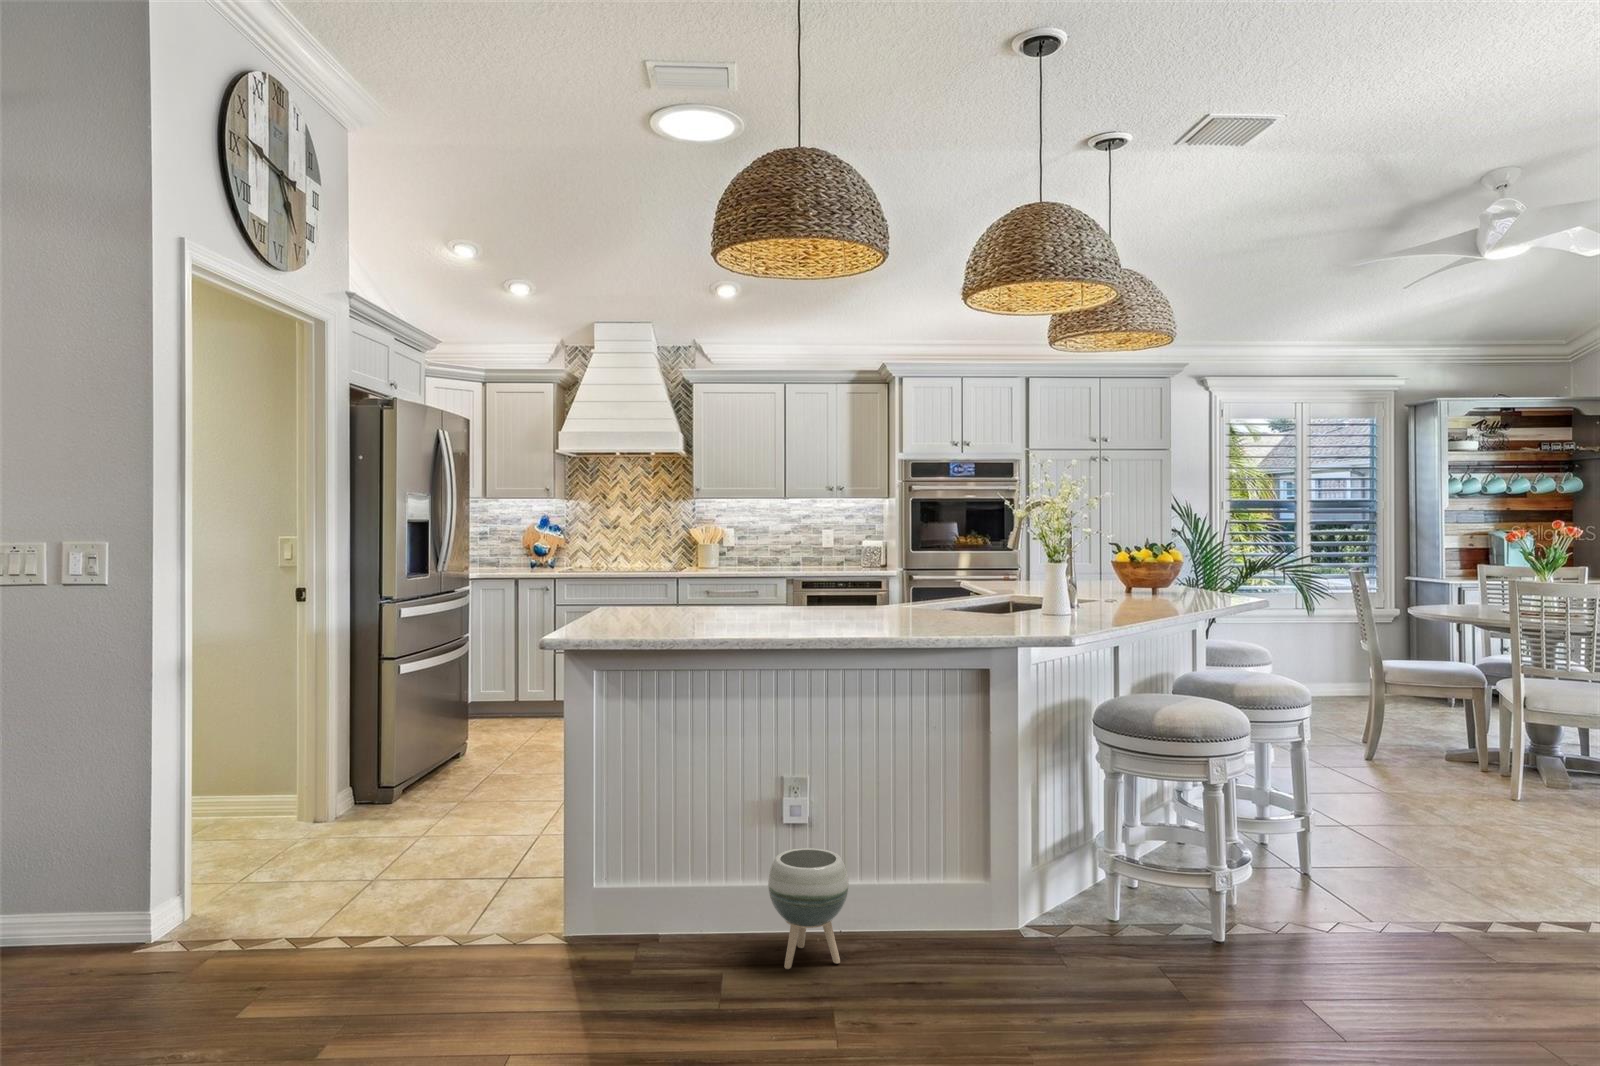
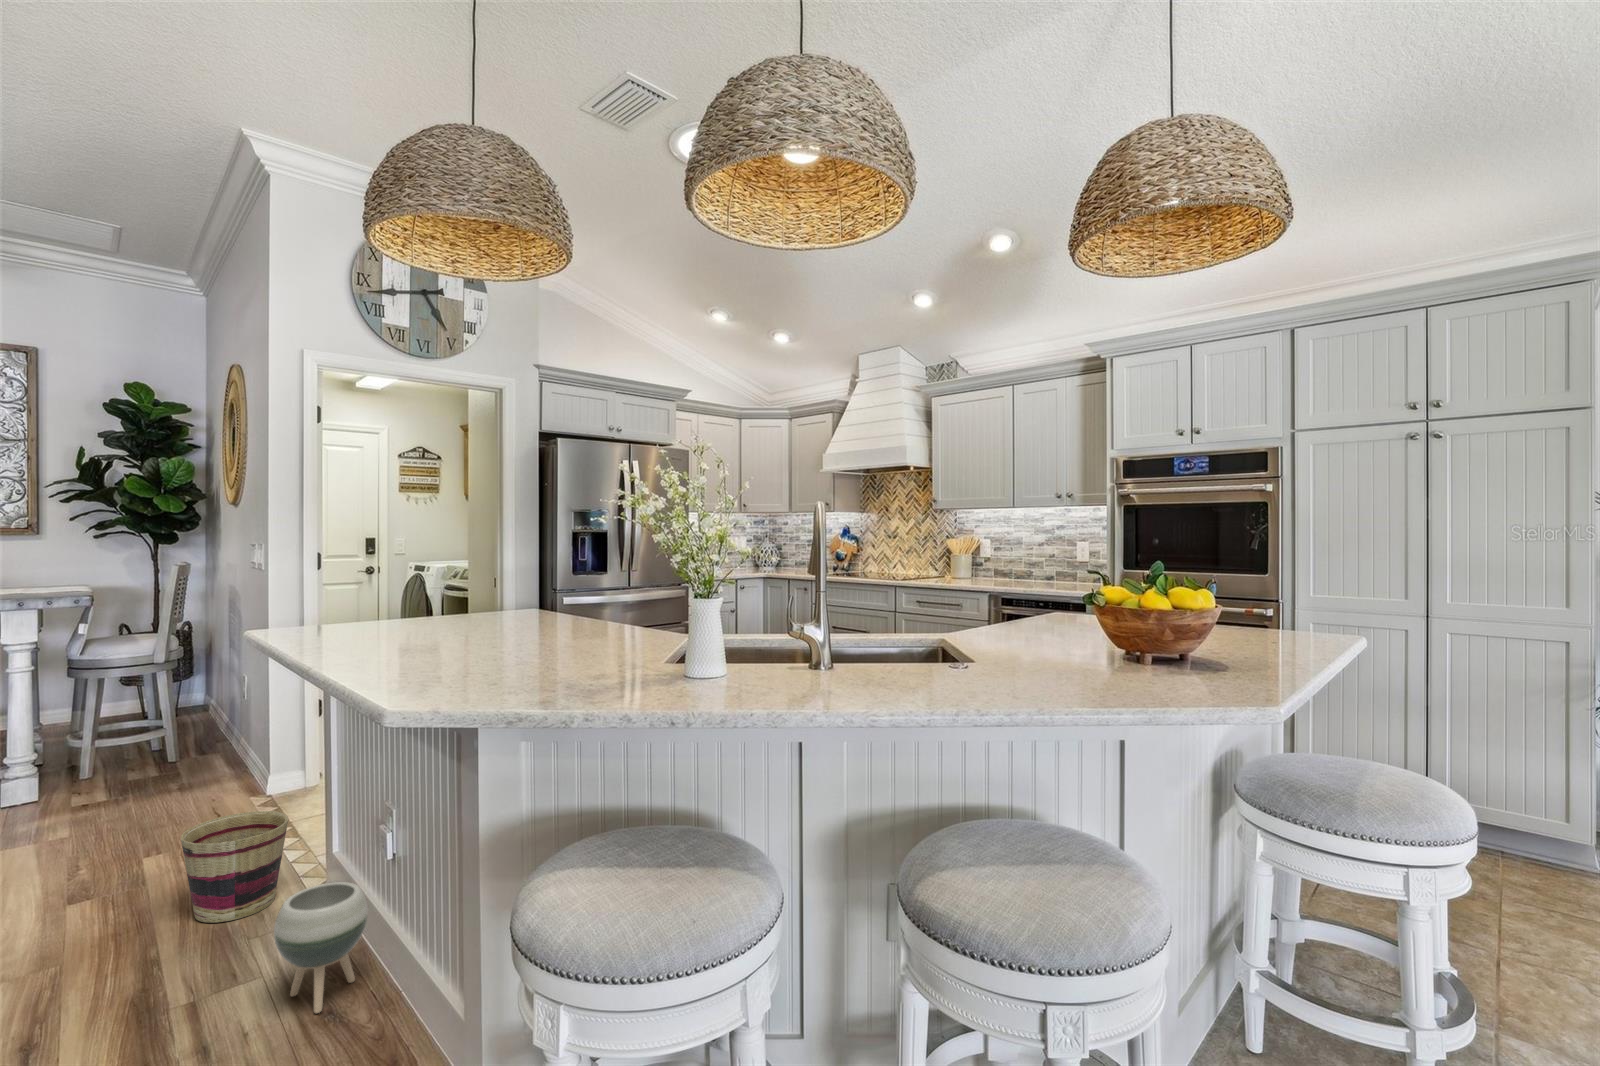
basket: none [447,855,566,997] -> present [181,811,289,923]

